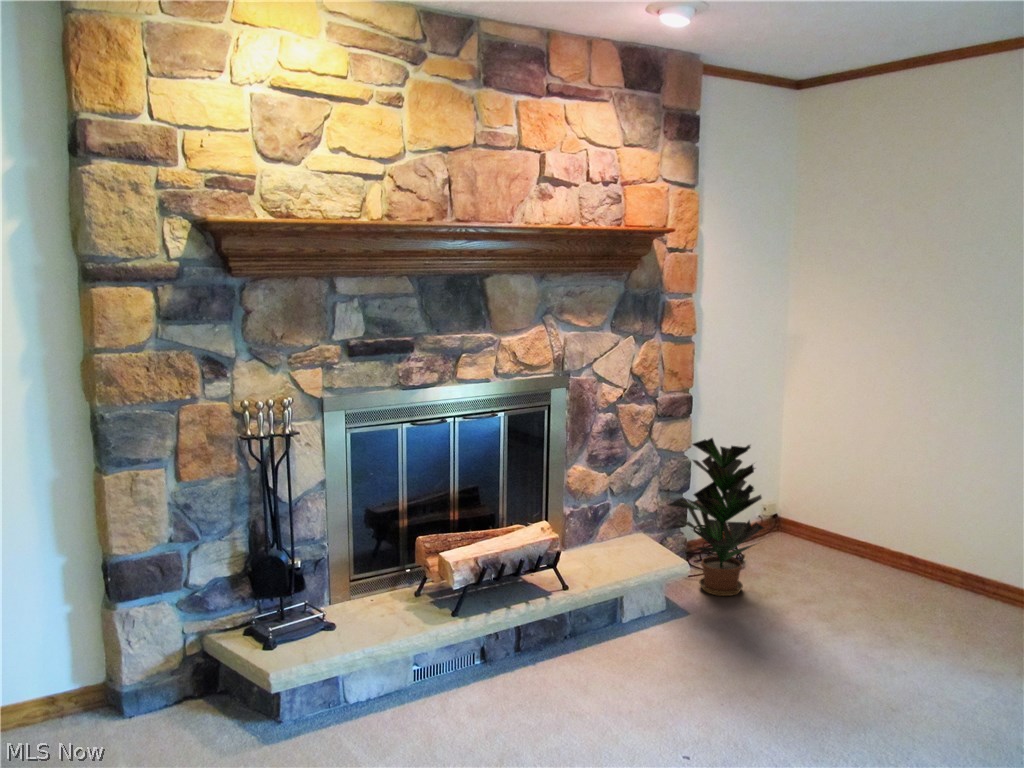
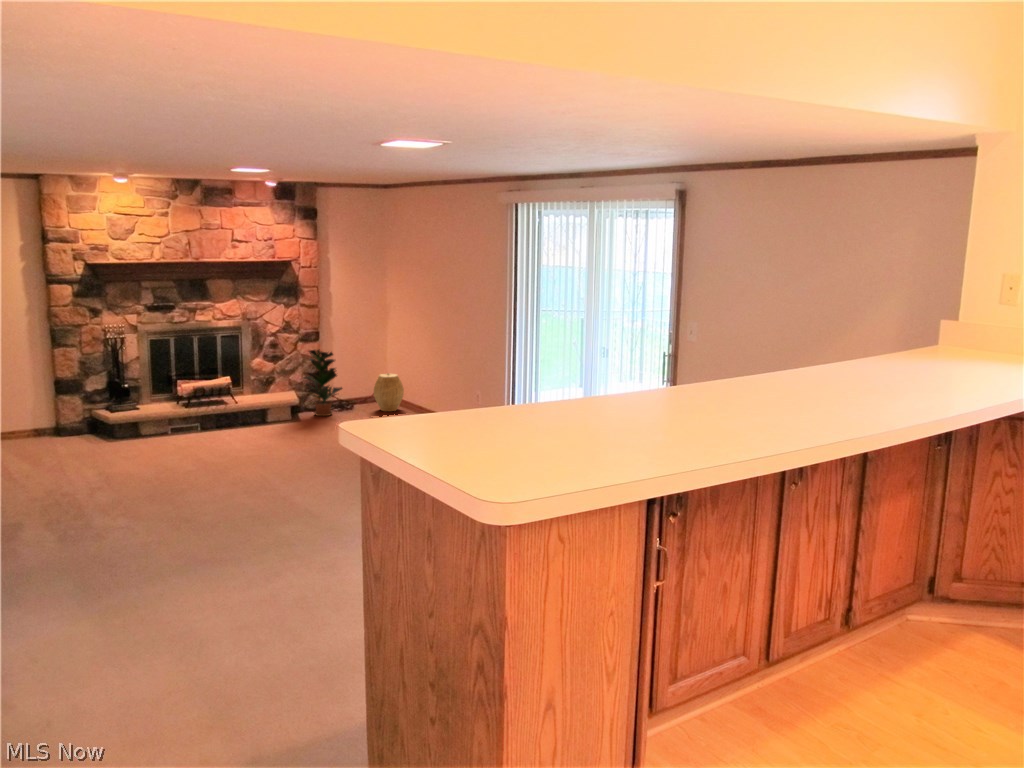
woven basket: none [806,484,878,572] -> present [374,373,404,411]

